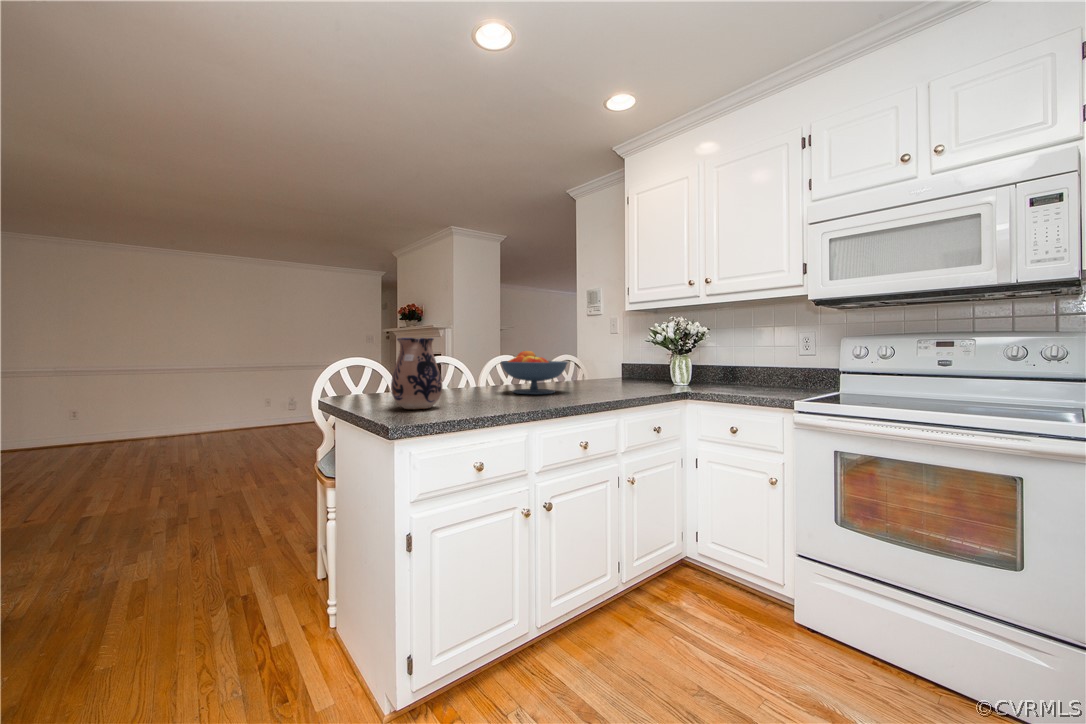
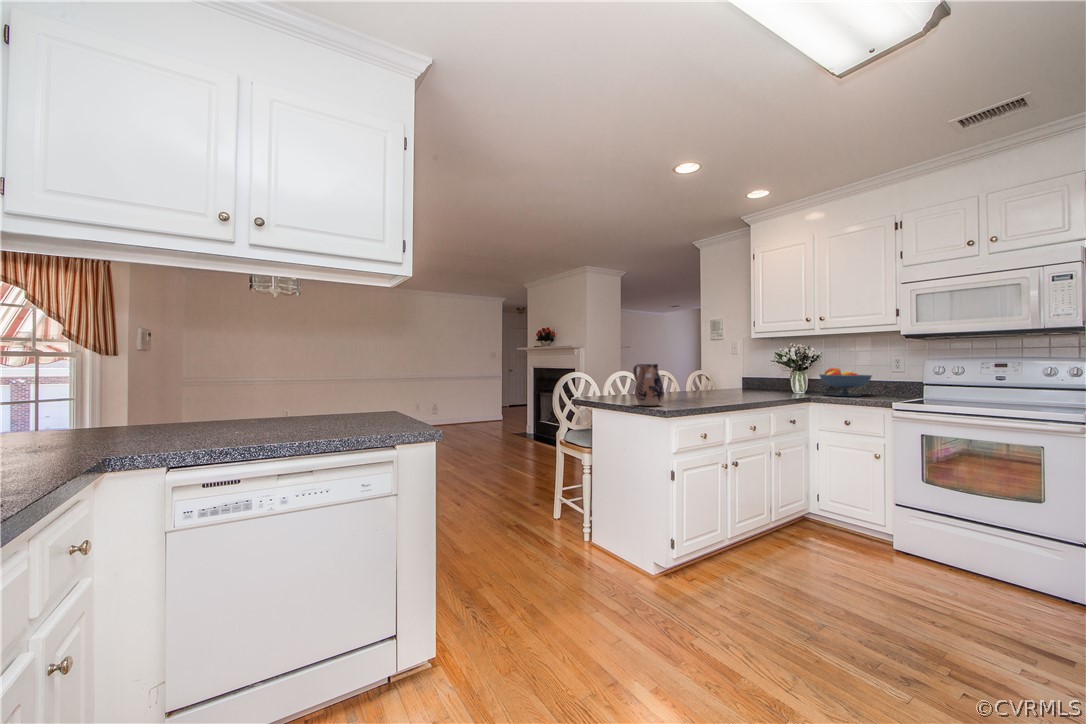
fruit bowl: present [501,351,567,394] -> present [819,368,872,396]

